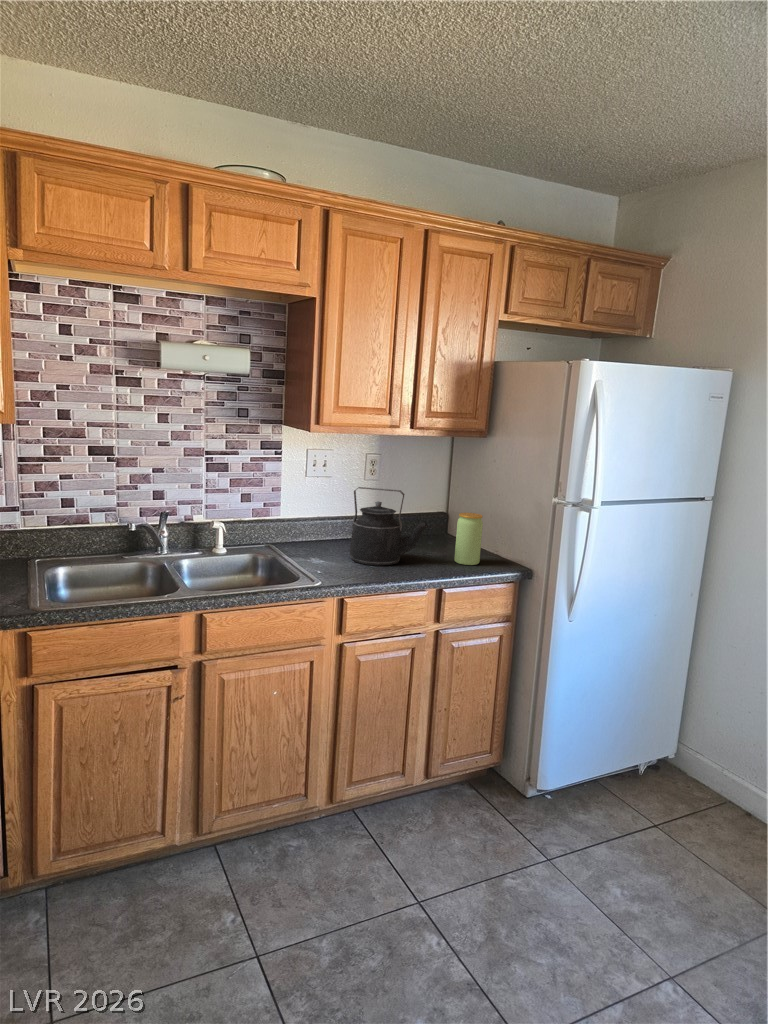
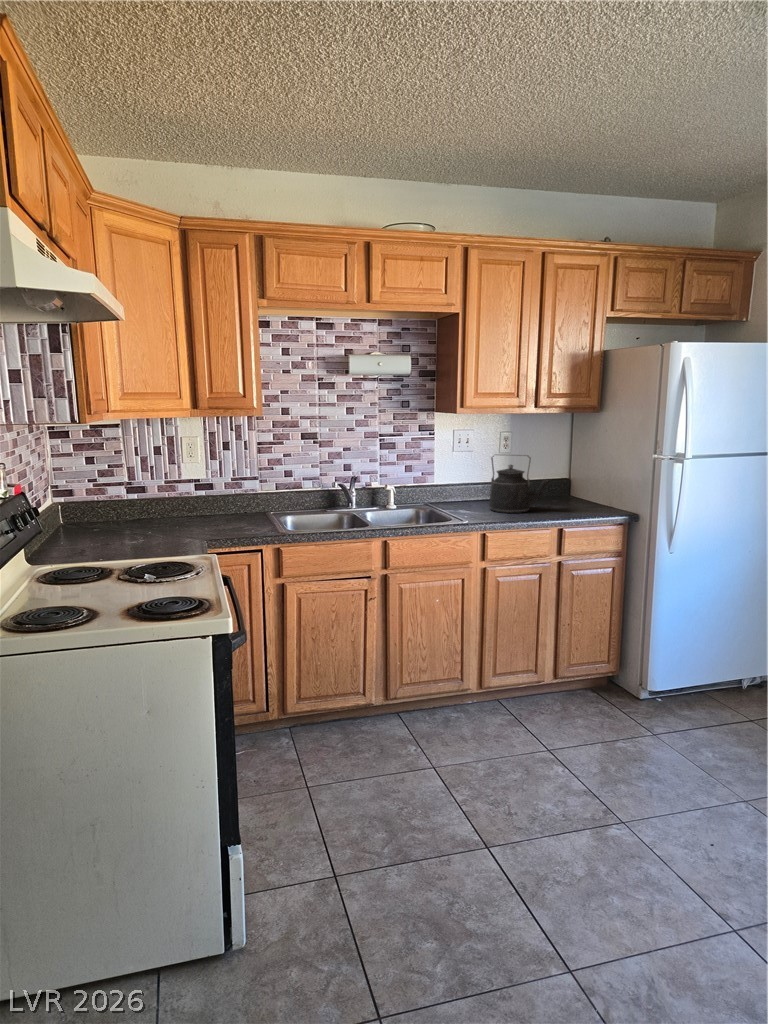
jar: present [454,513,483,565] -> none [573,471,595,512]

